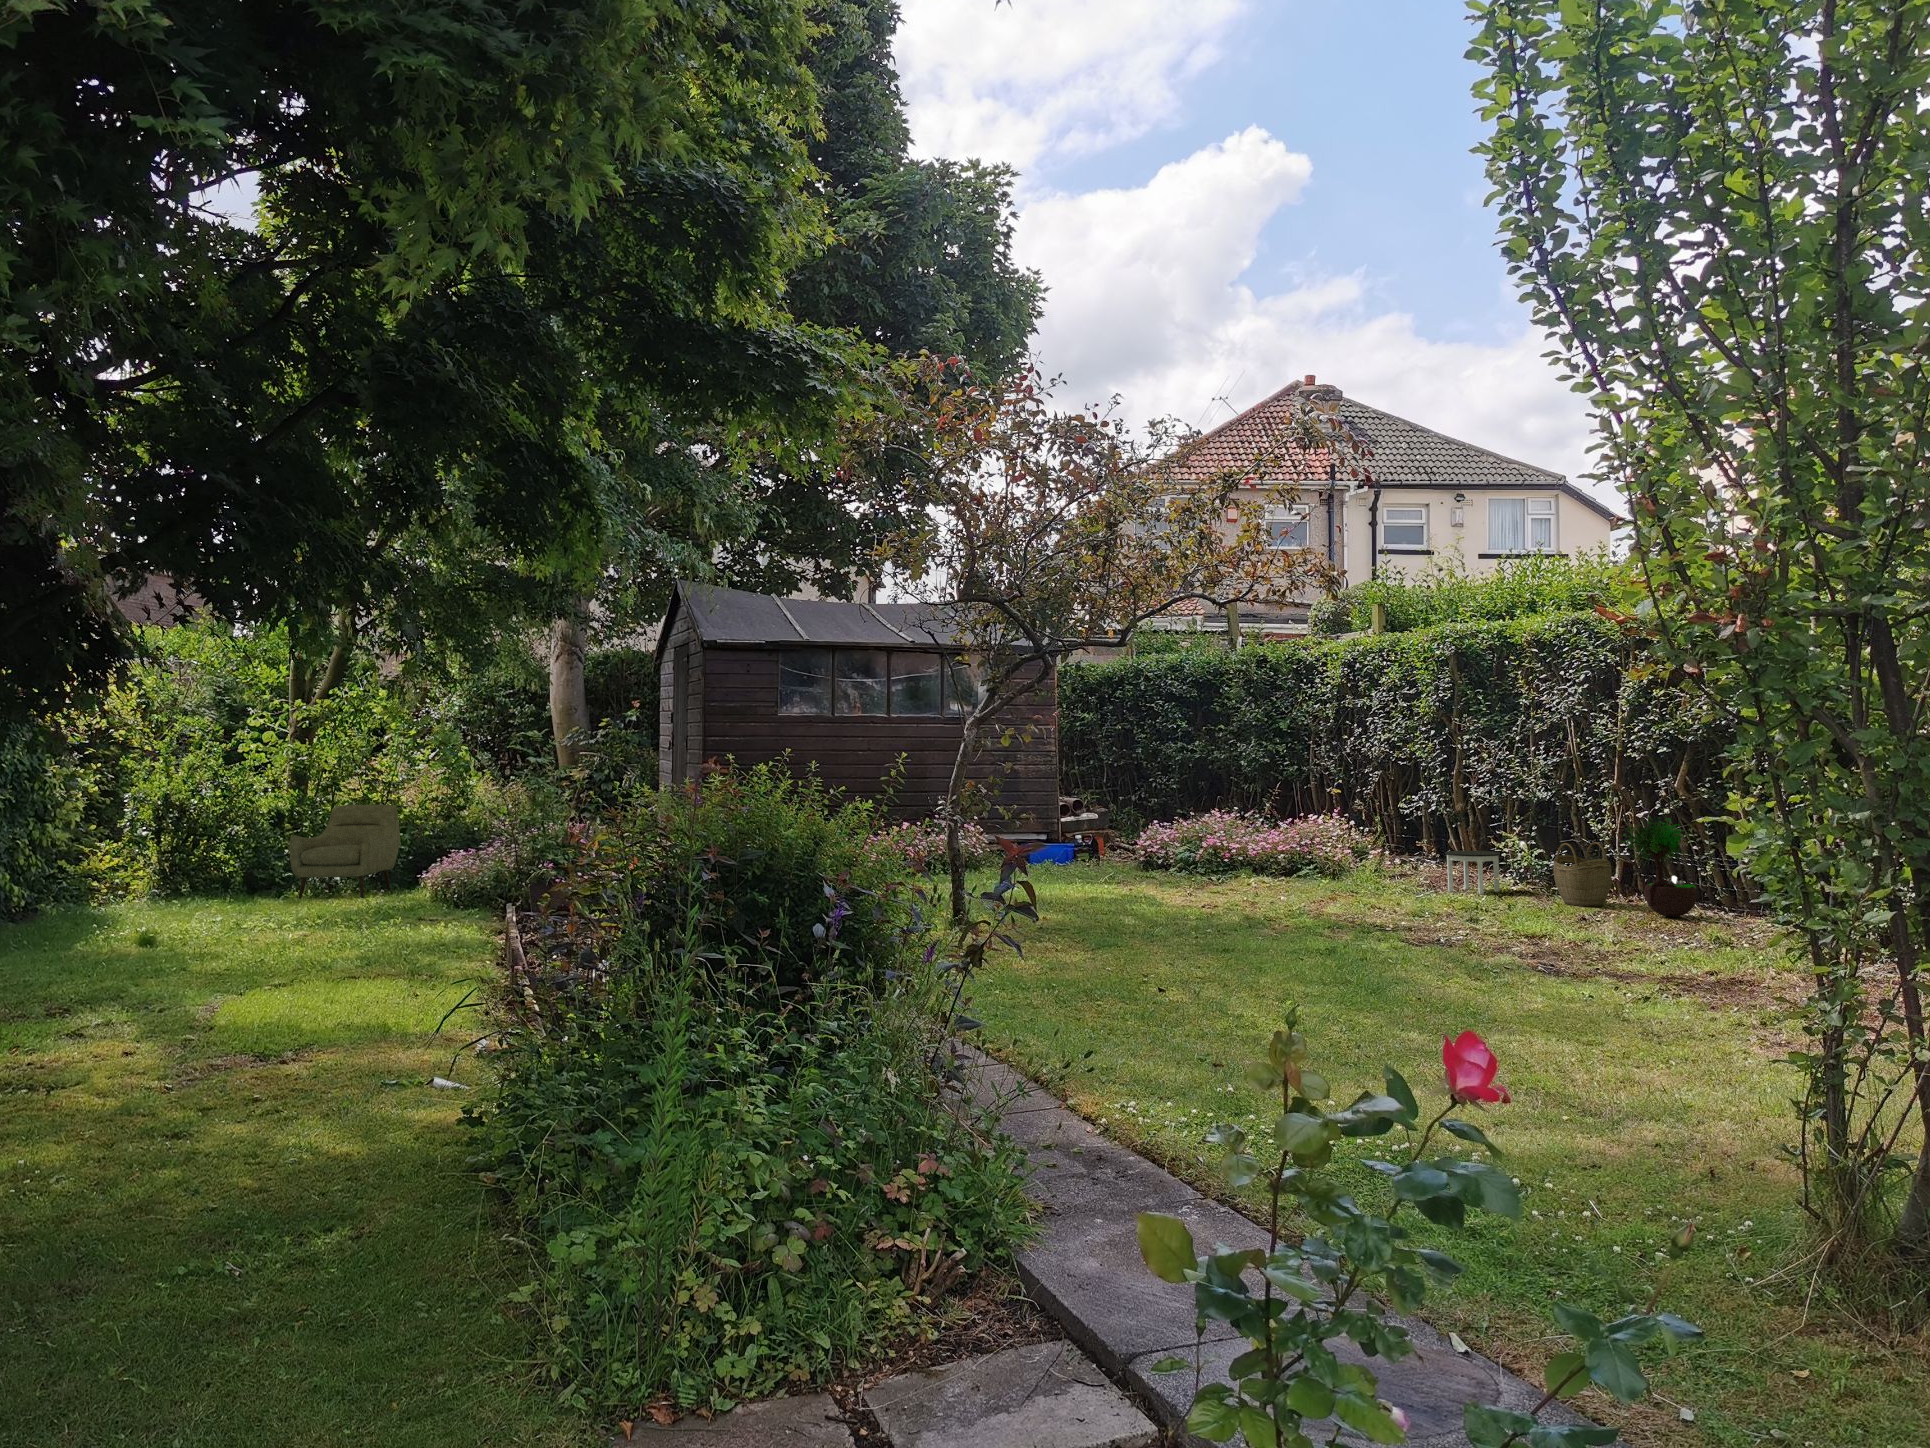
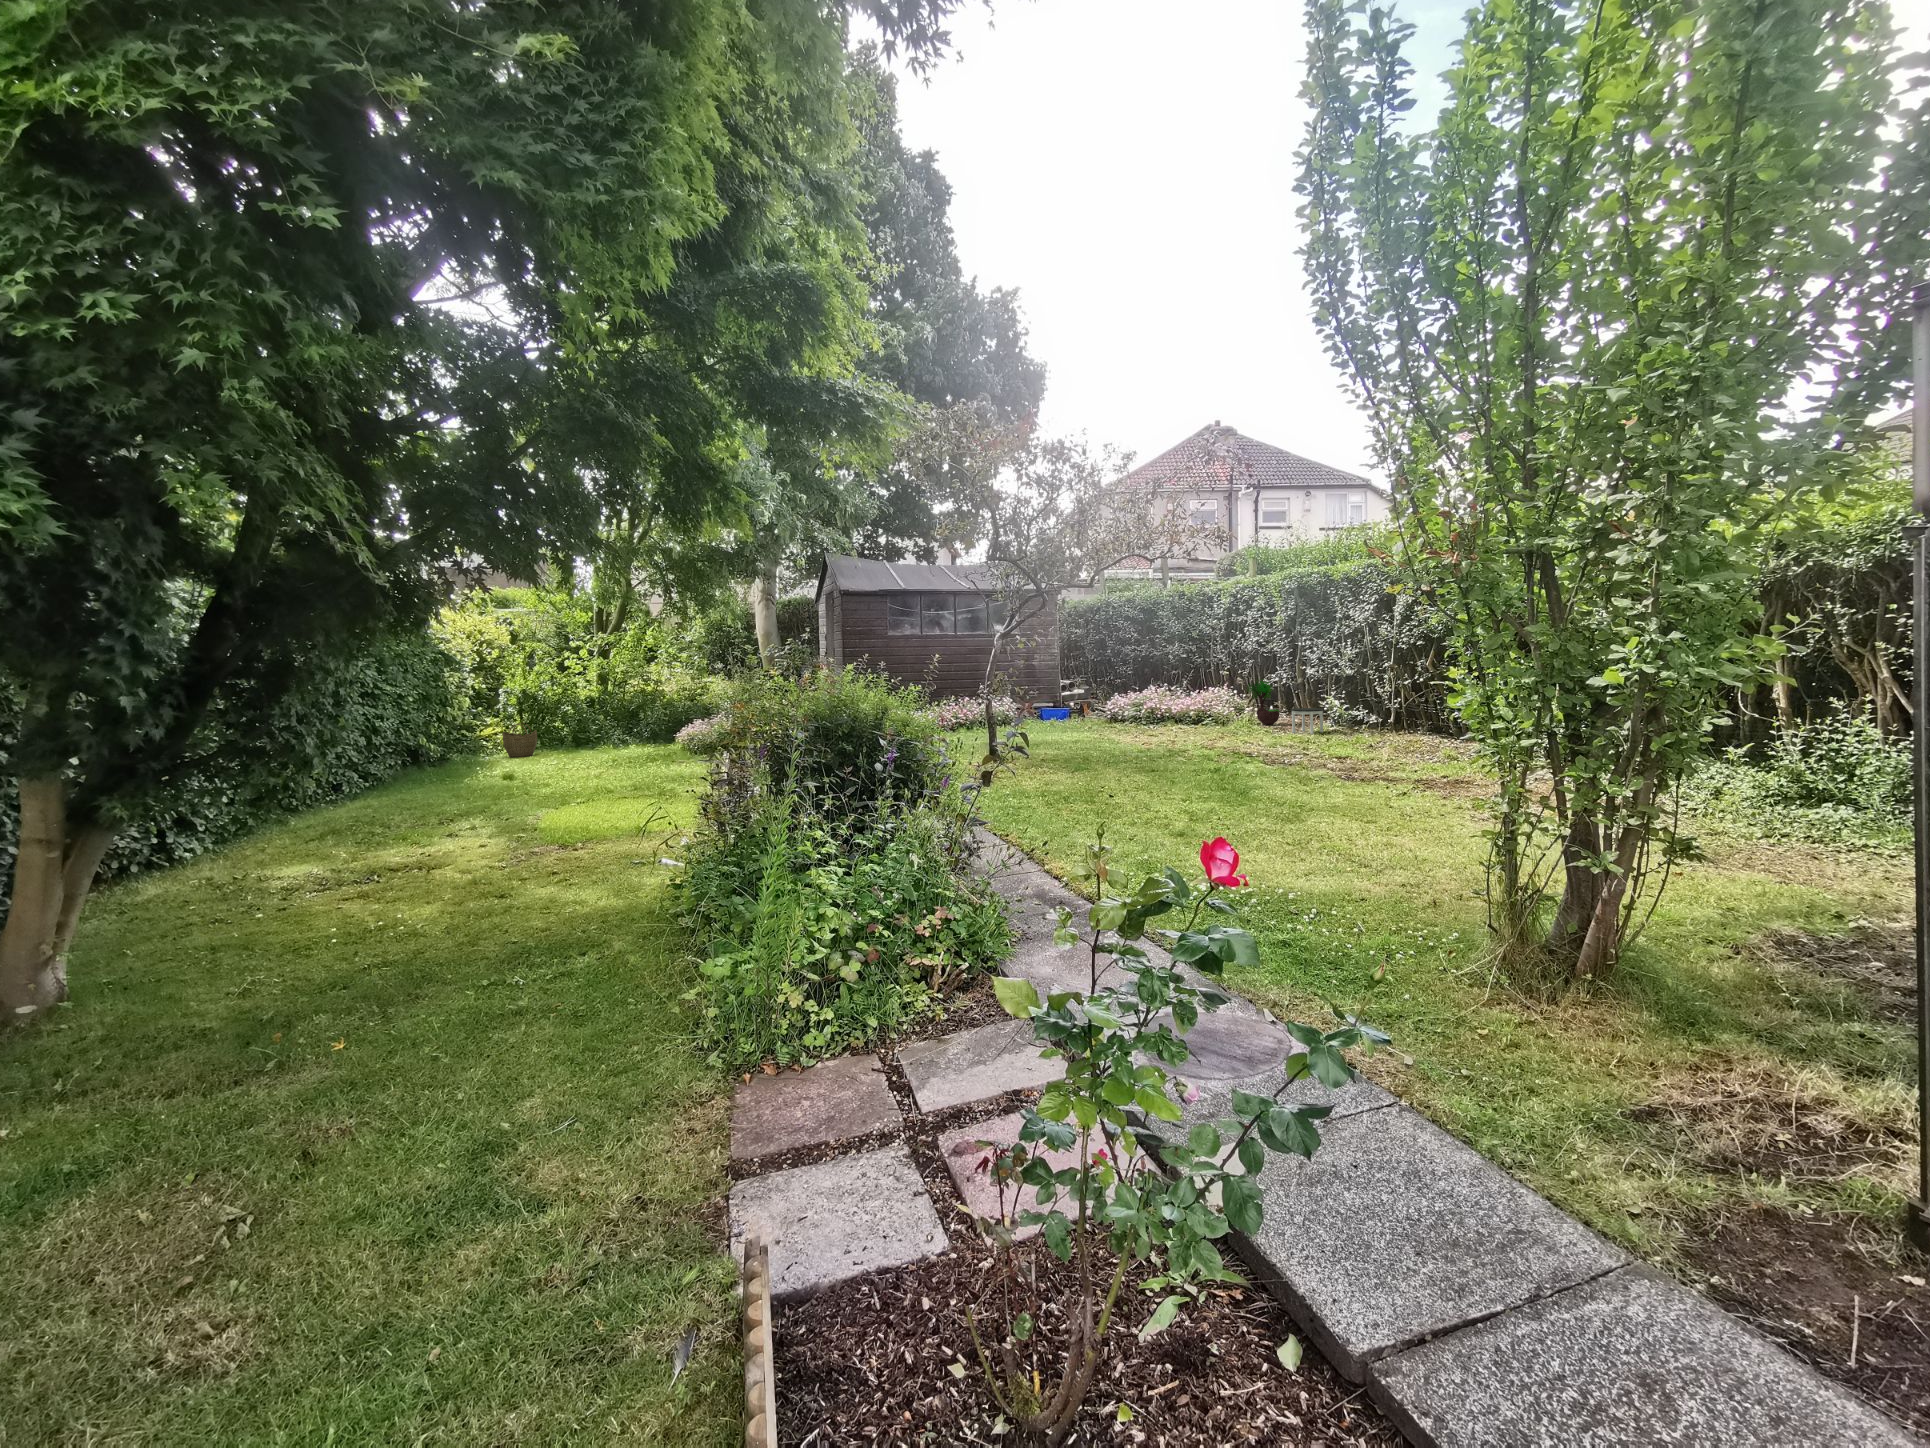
chair: present [289,805,400,899] -> none [588,694,656,752]
potted tree: present [1620,816,1697,917] -> present [1248,680,1279,725]
woven basket: present [1554,842,1612,907] -> present [503,723,537,758]

